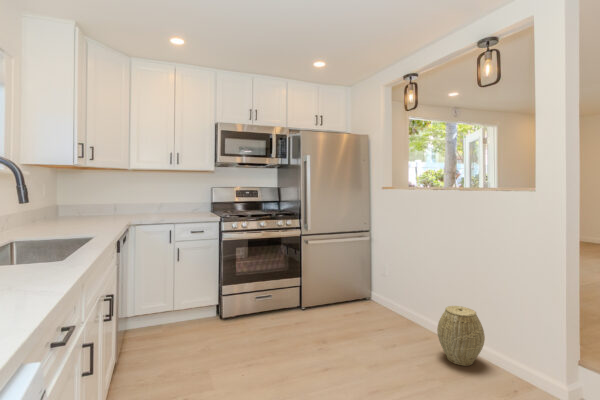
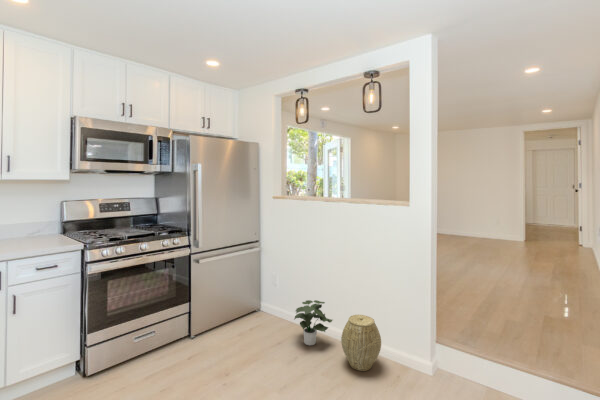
potted plant: none [393,288,436,334] -> present [295,300,332,345]

